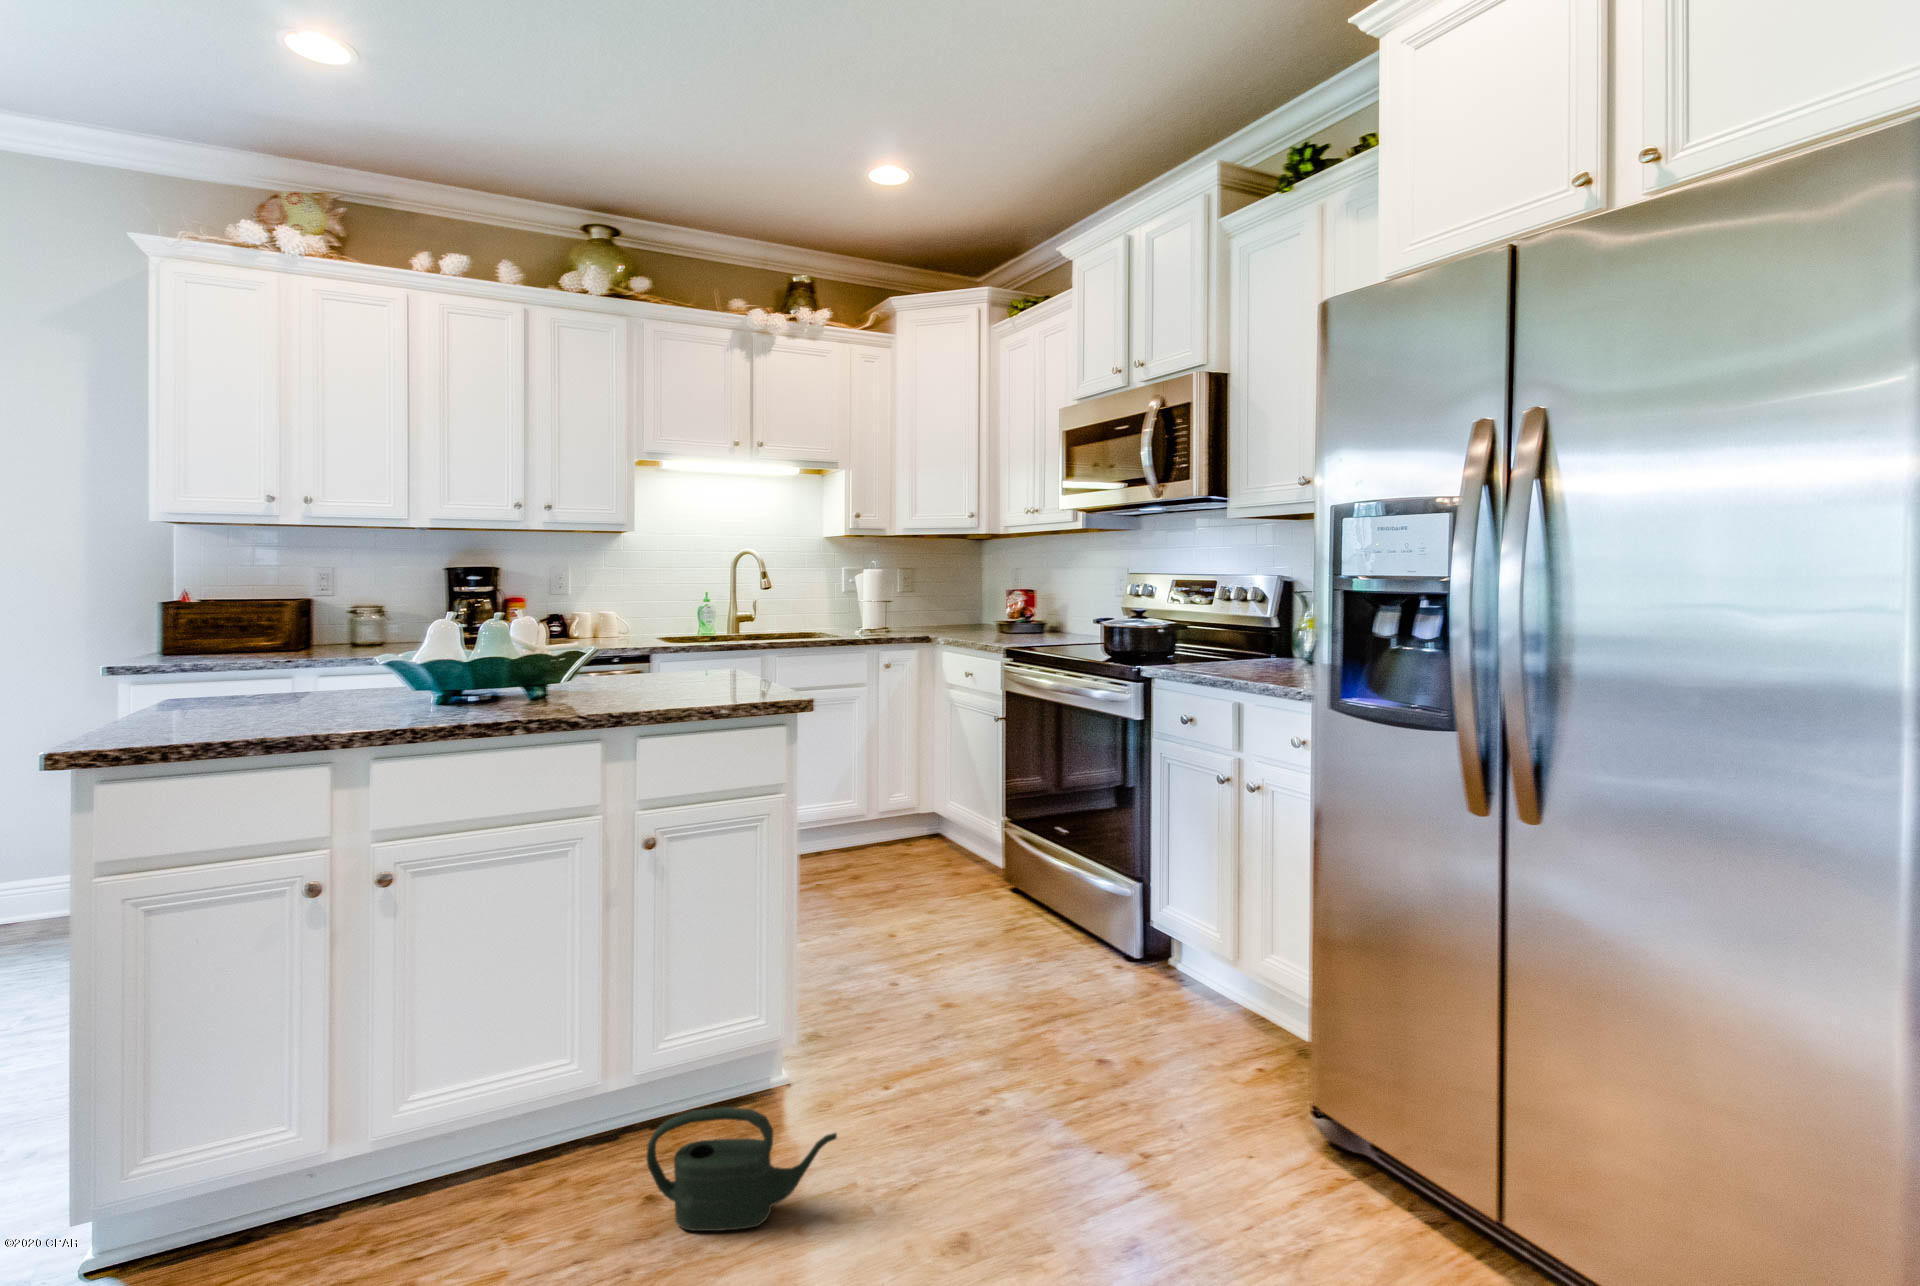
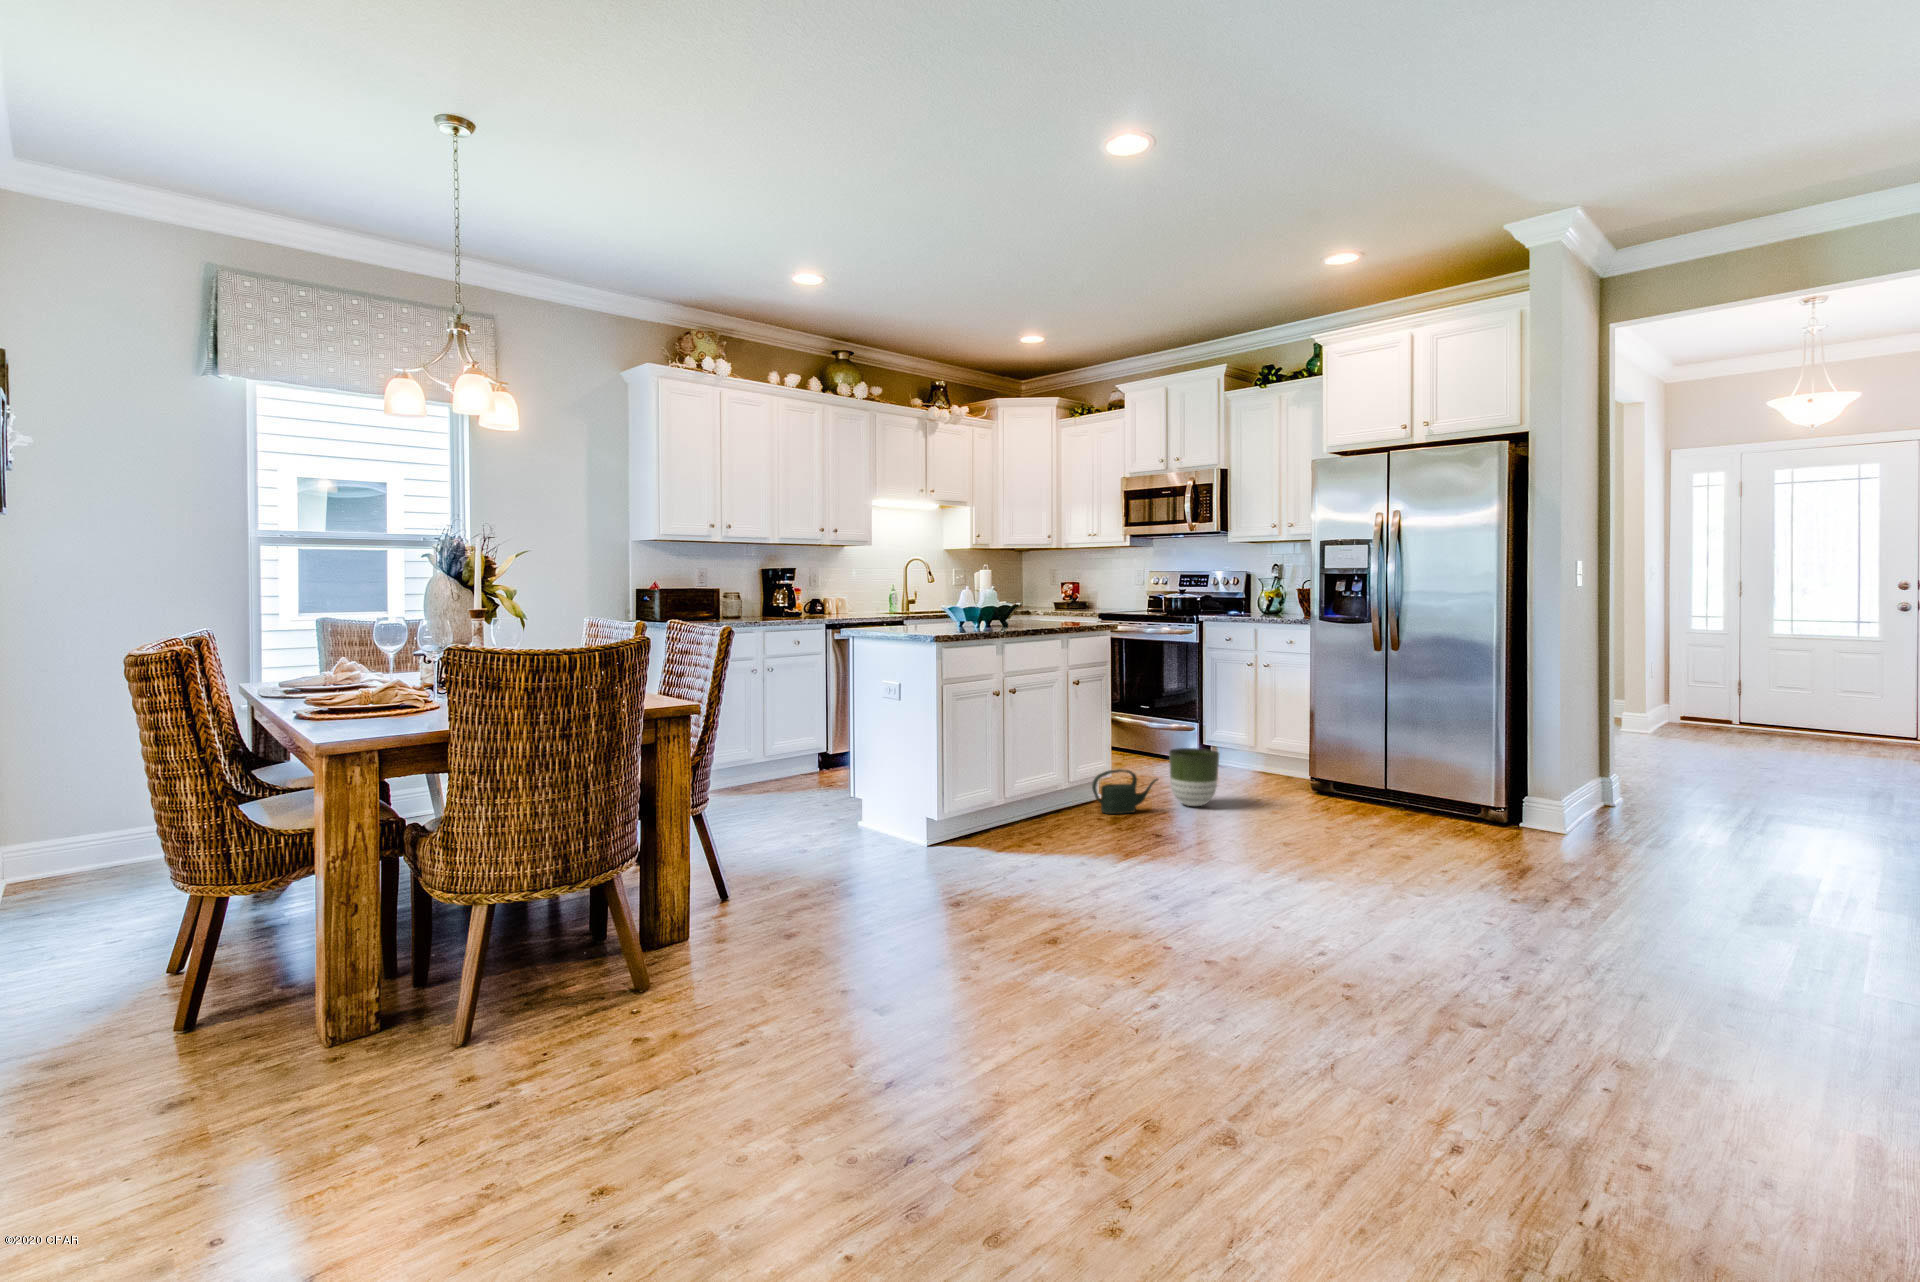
planter: none [890,1029,1017,1207] -> present [1169,748,1219,806]

